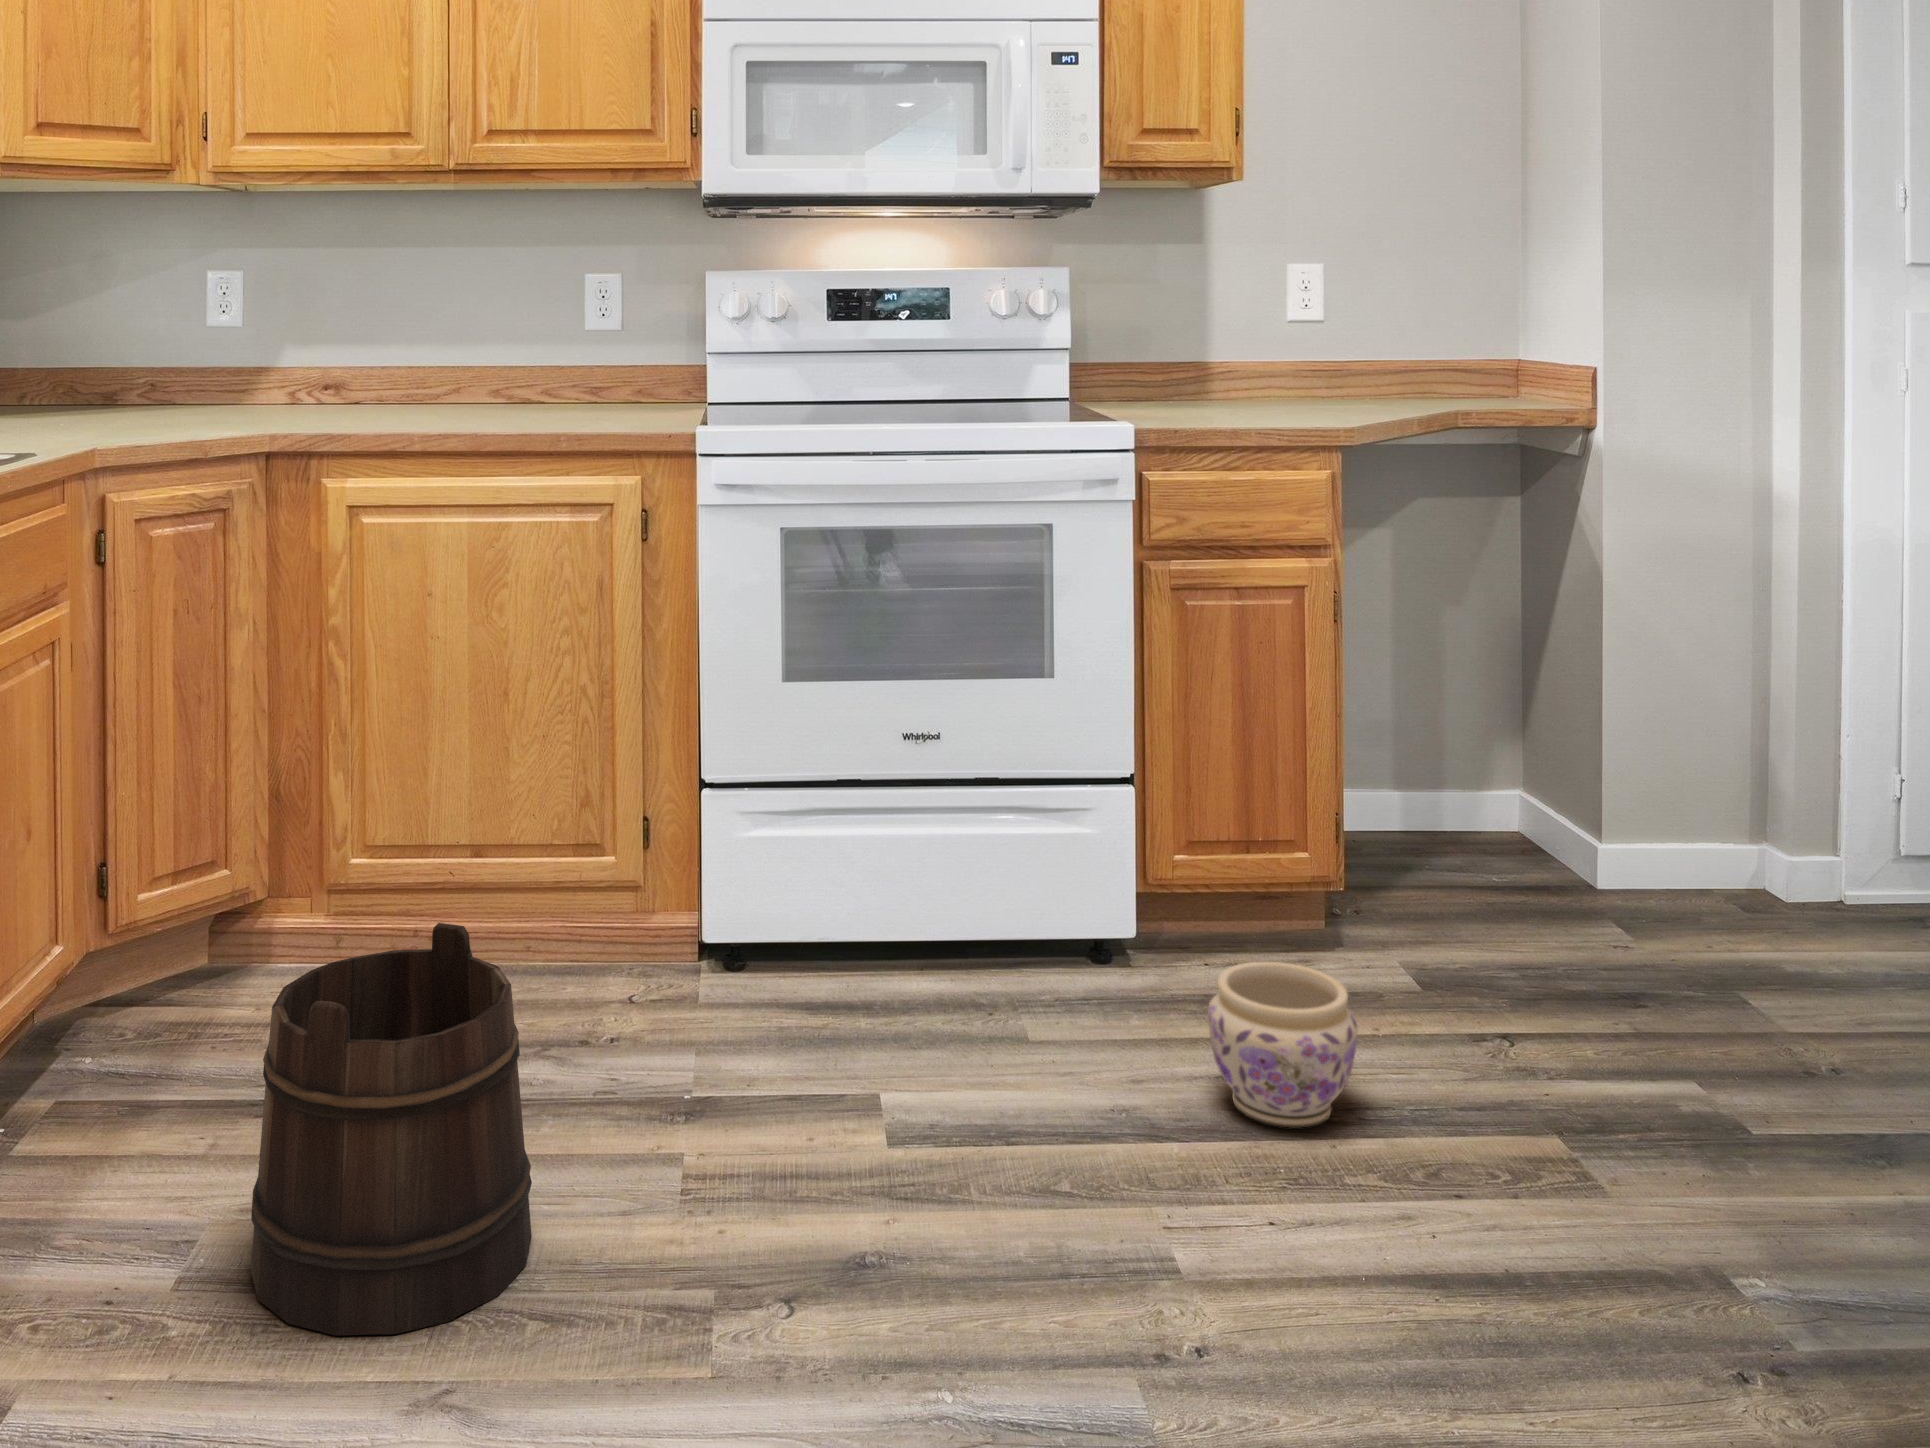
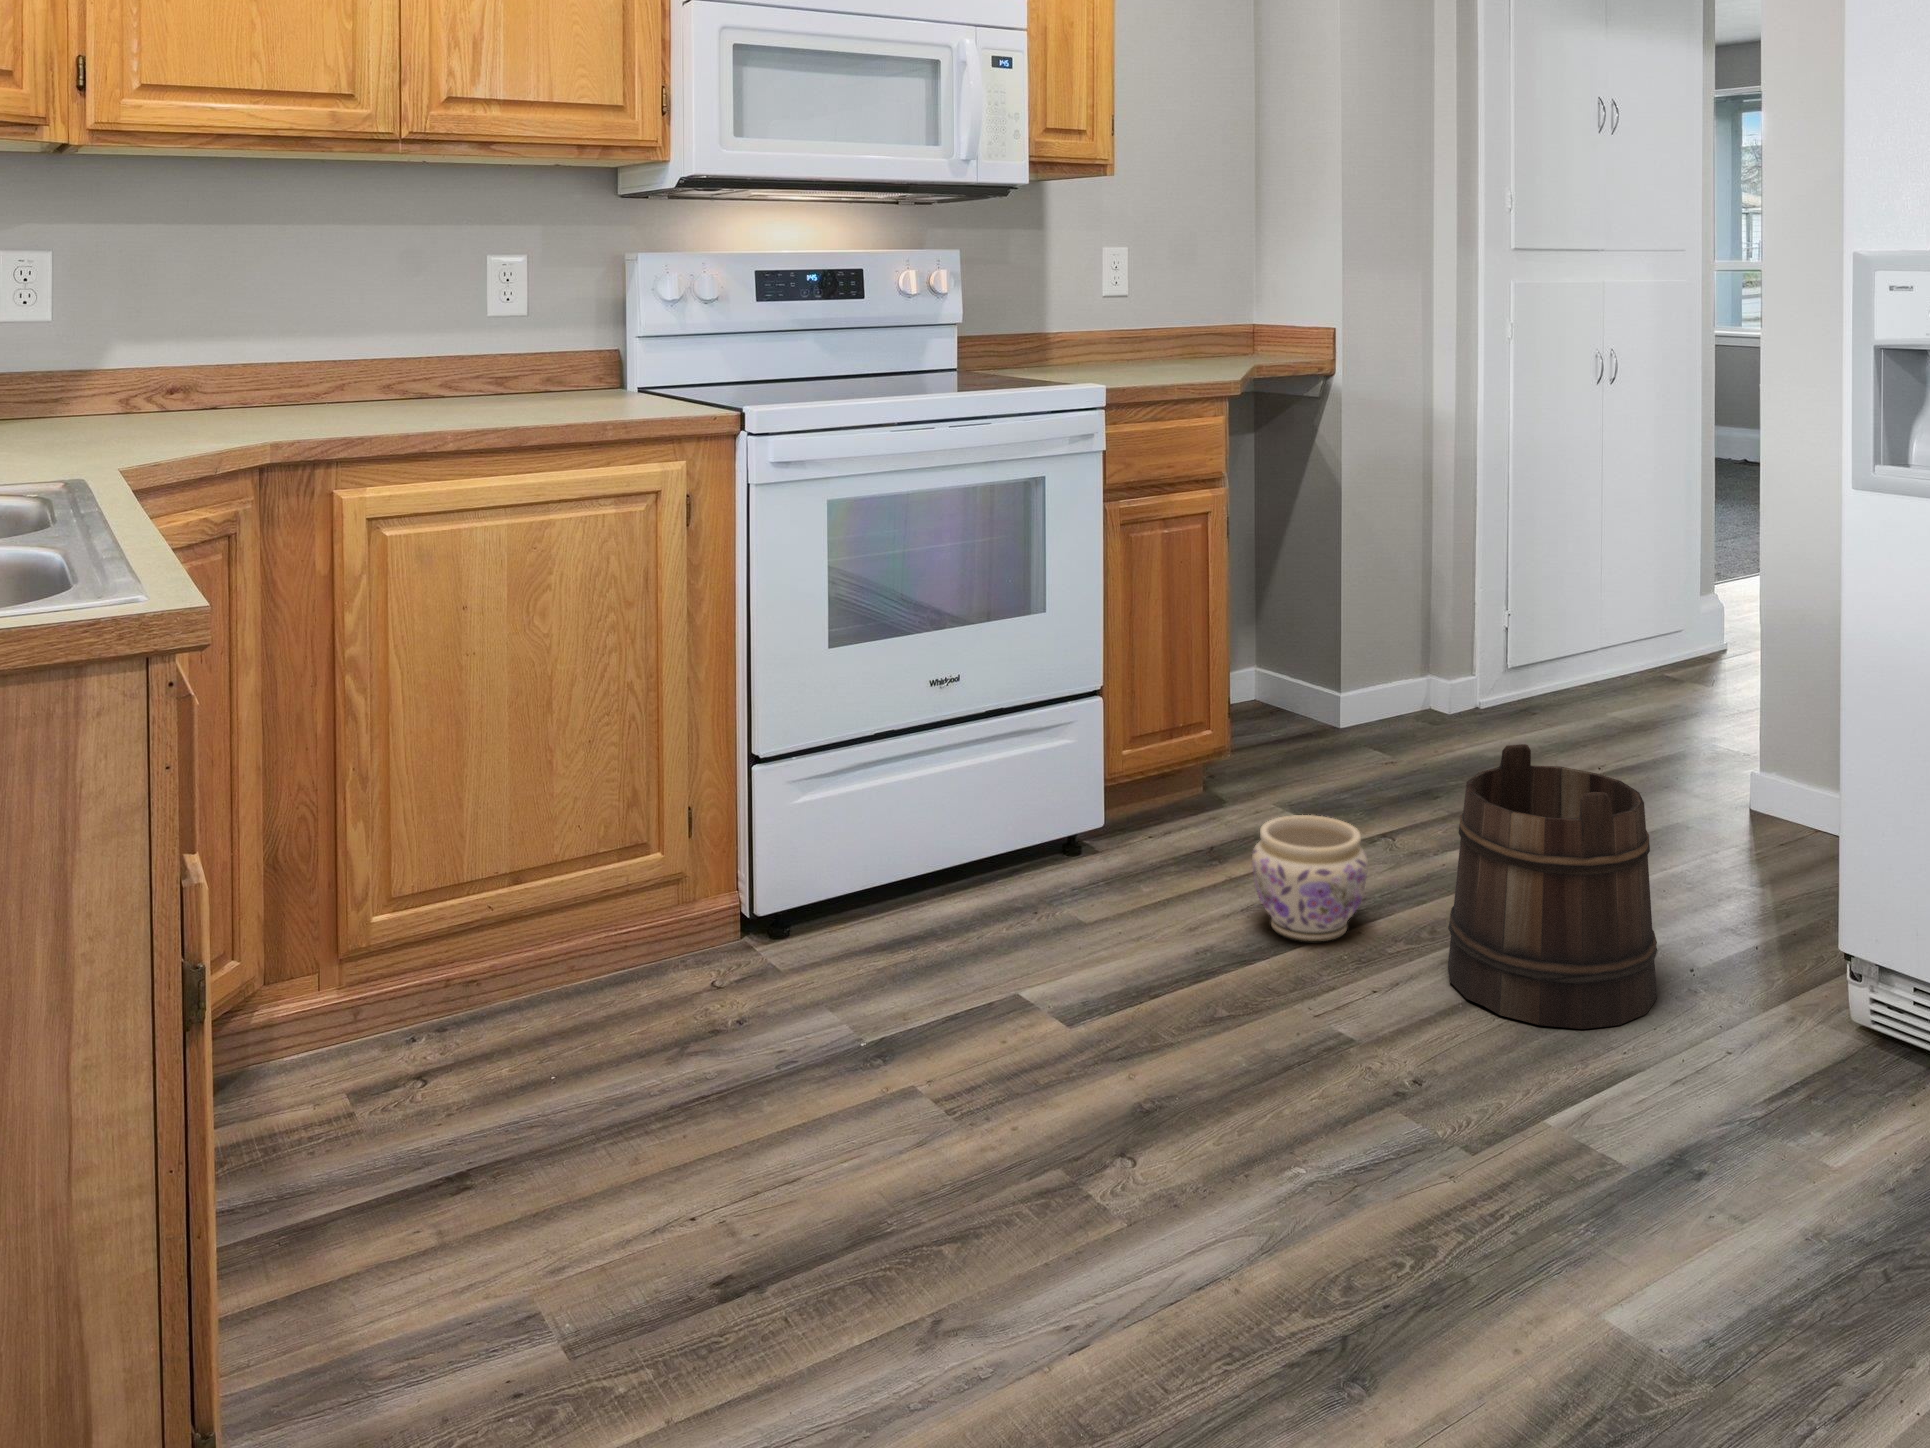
bucket: present [251,923,532,1336] -> present [1448,744,1657,1029]

